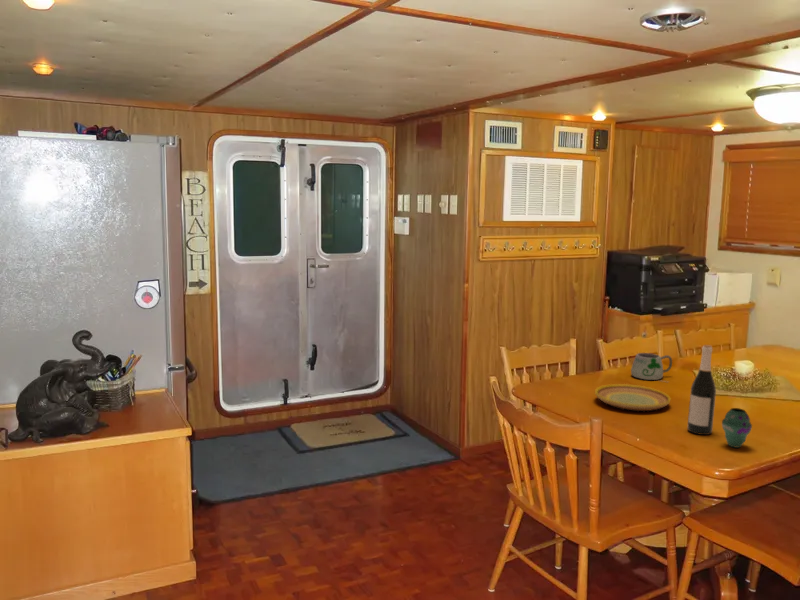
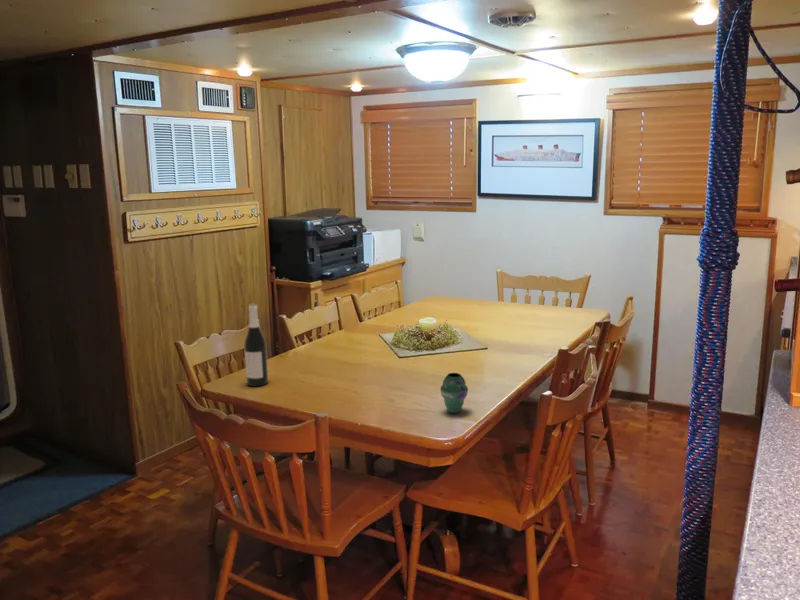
wine bottle: present [688,345,716,435] -> present [245,303,268,386]
mug: present [631,353,672,380] -> none [325,324,364,352]
plate: present [595,384,671,411] -> none [300,362,378,392]

